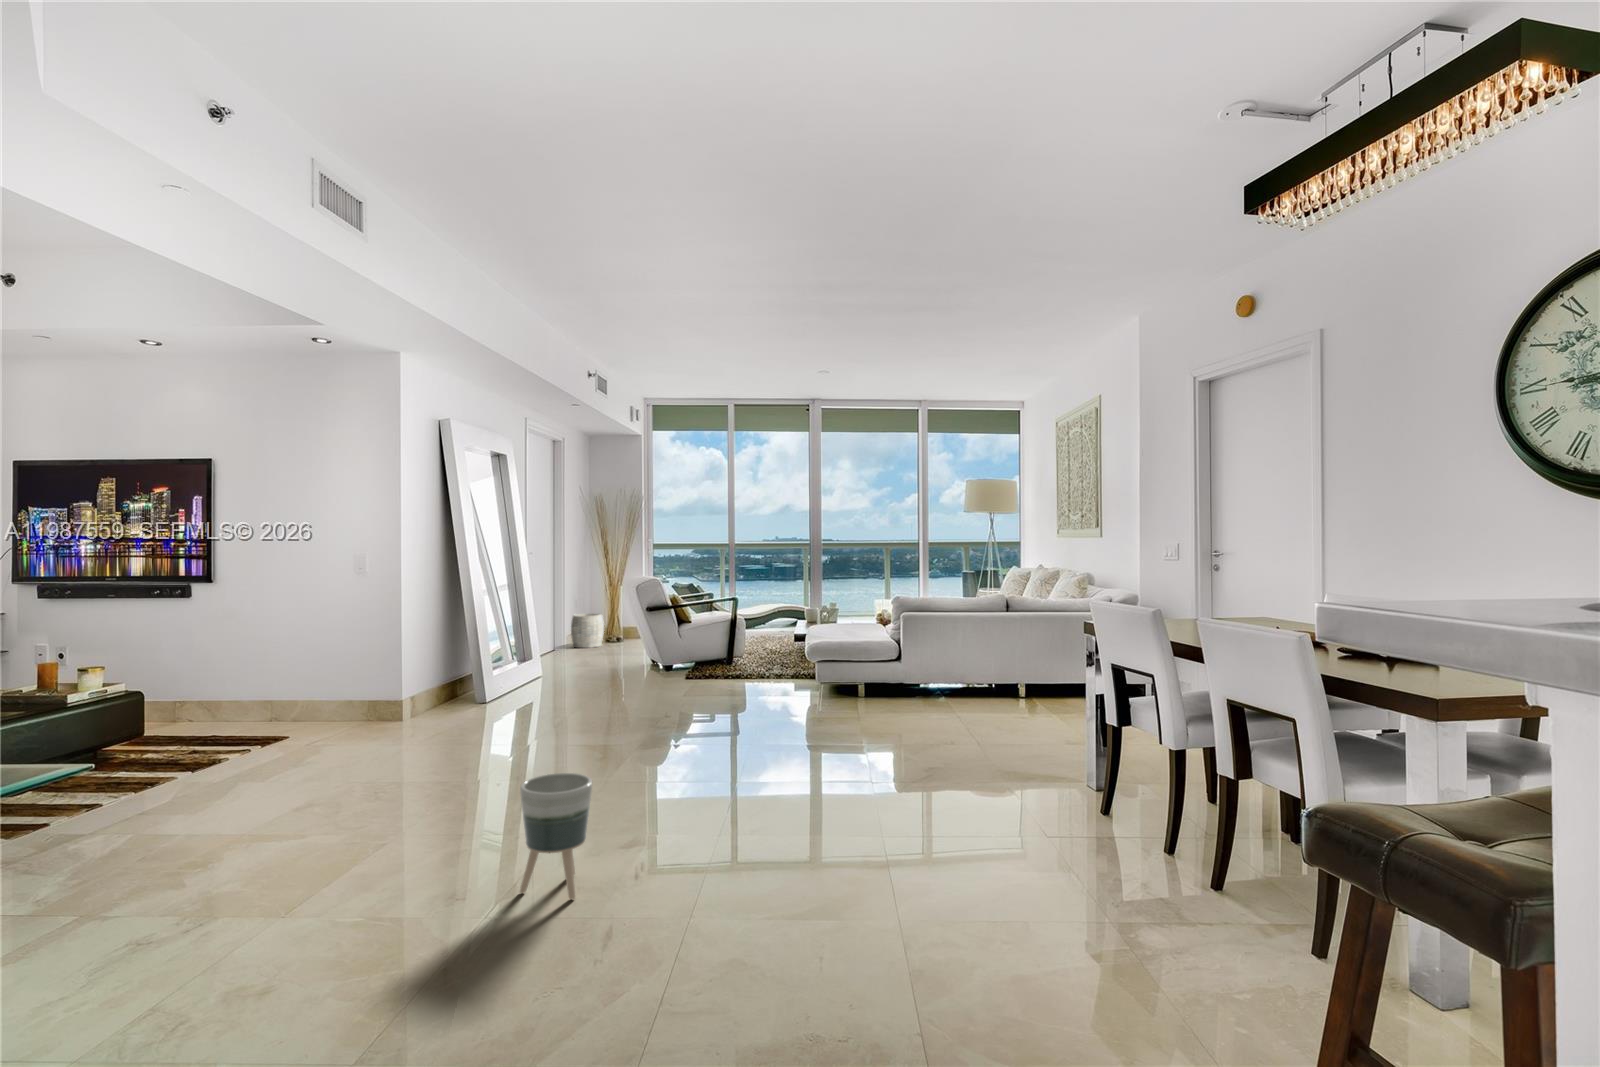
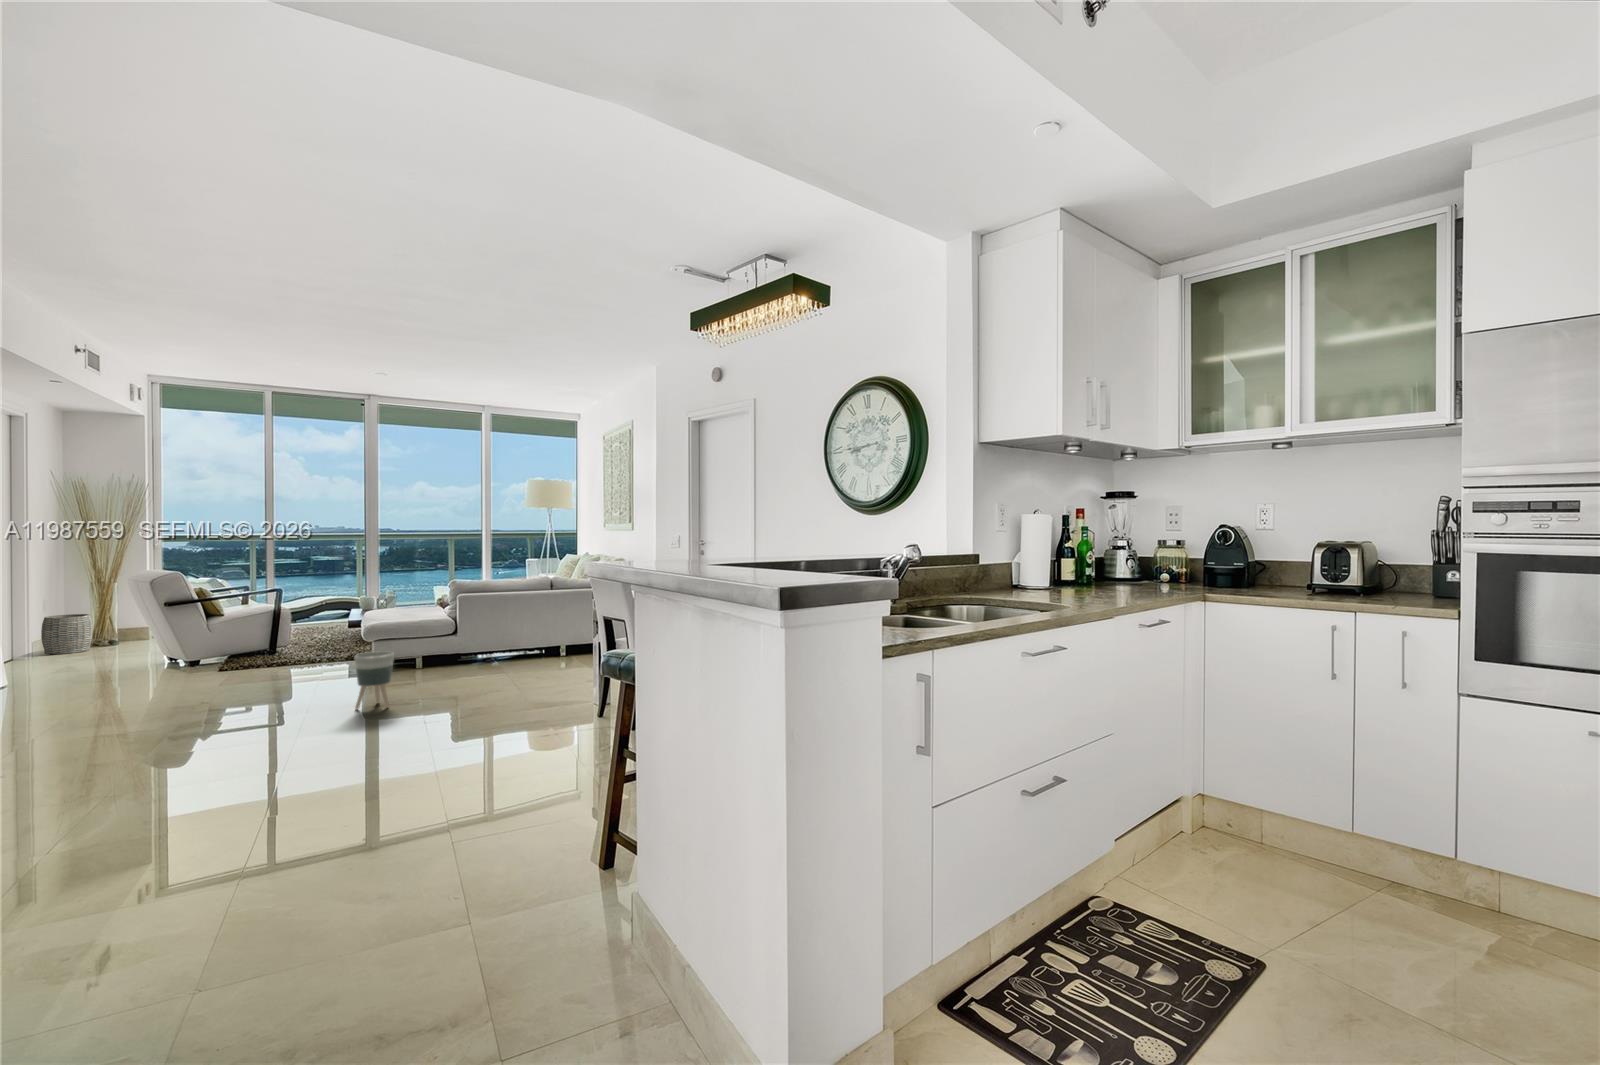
planter: present [520,773,592,899] -> present [354,651,394,710]

